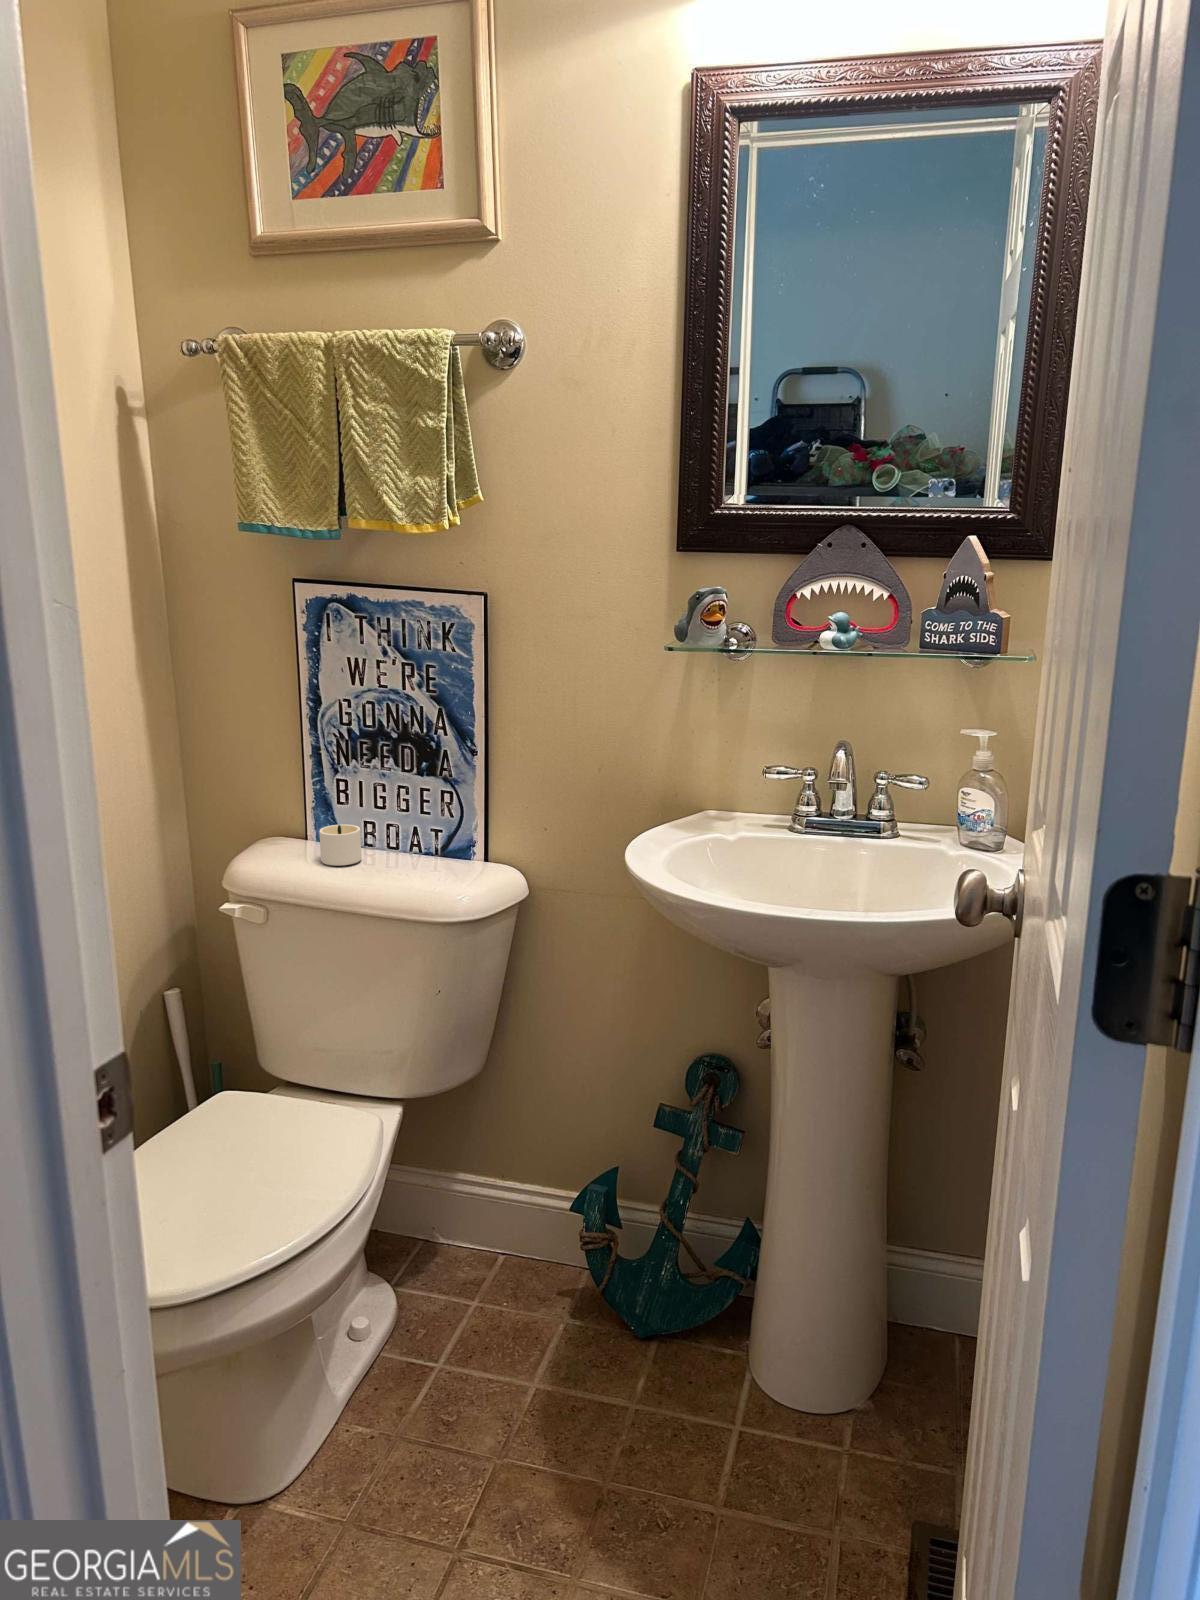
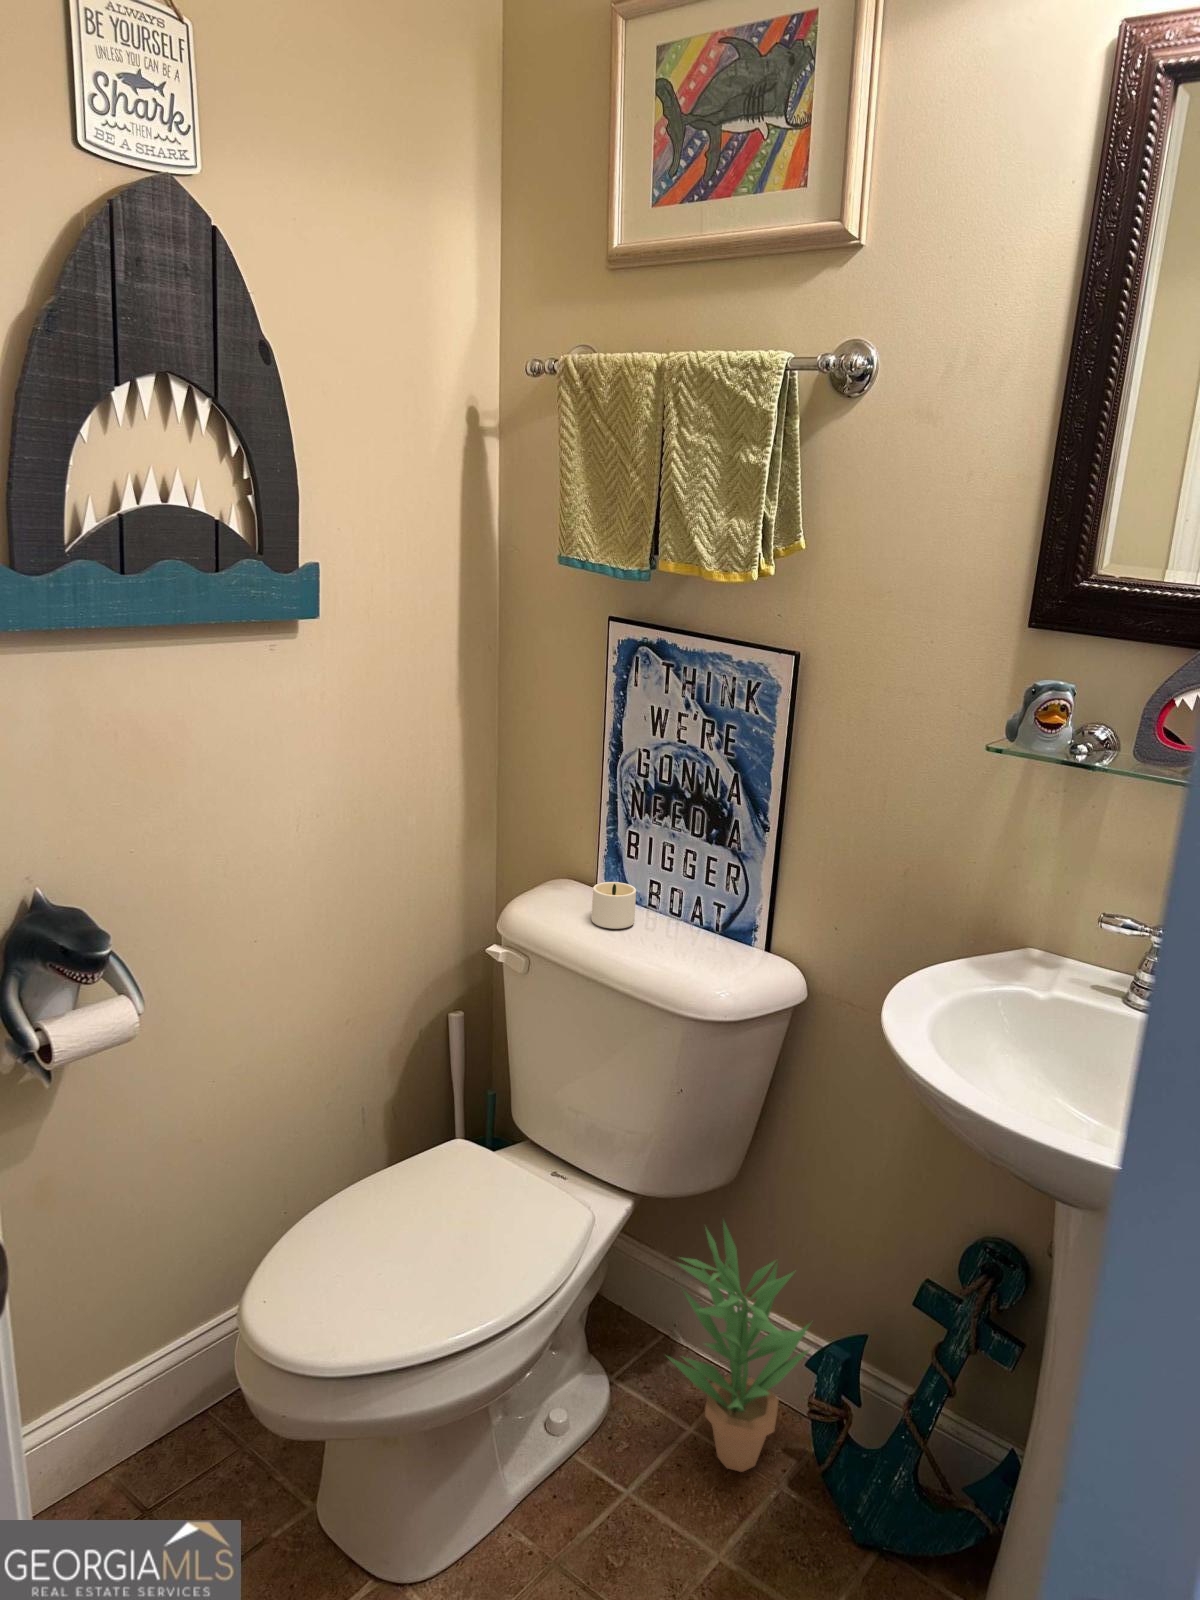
potted plant: none [452,1099,577,1318] -> present [667,1221,811,1472]

